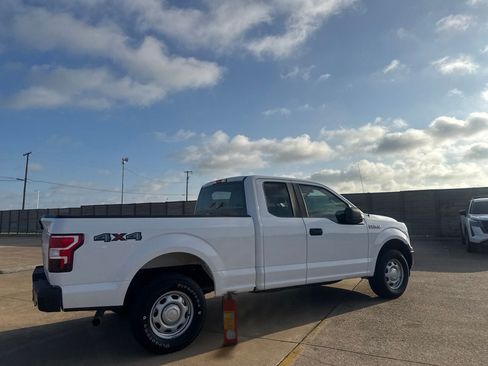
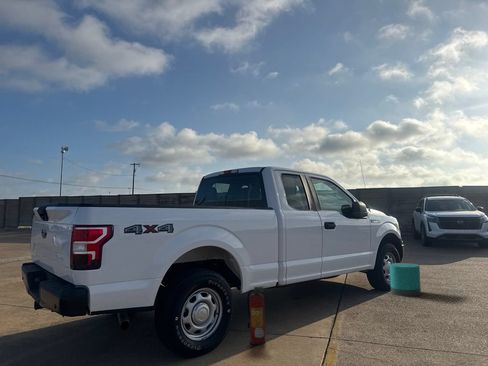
trash can: none [393,270,425,305] -> present [390,263,421,296]

